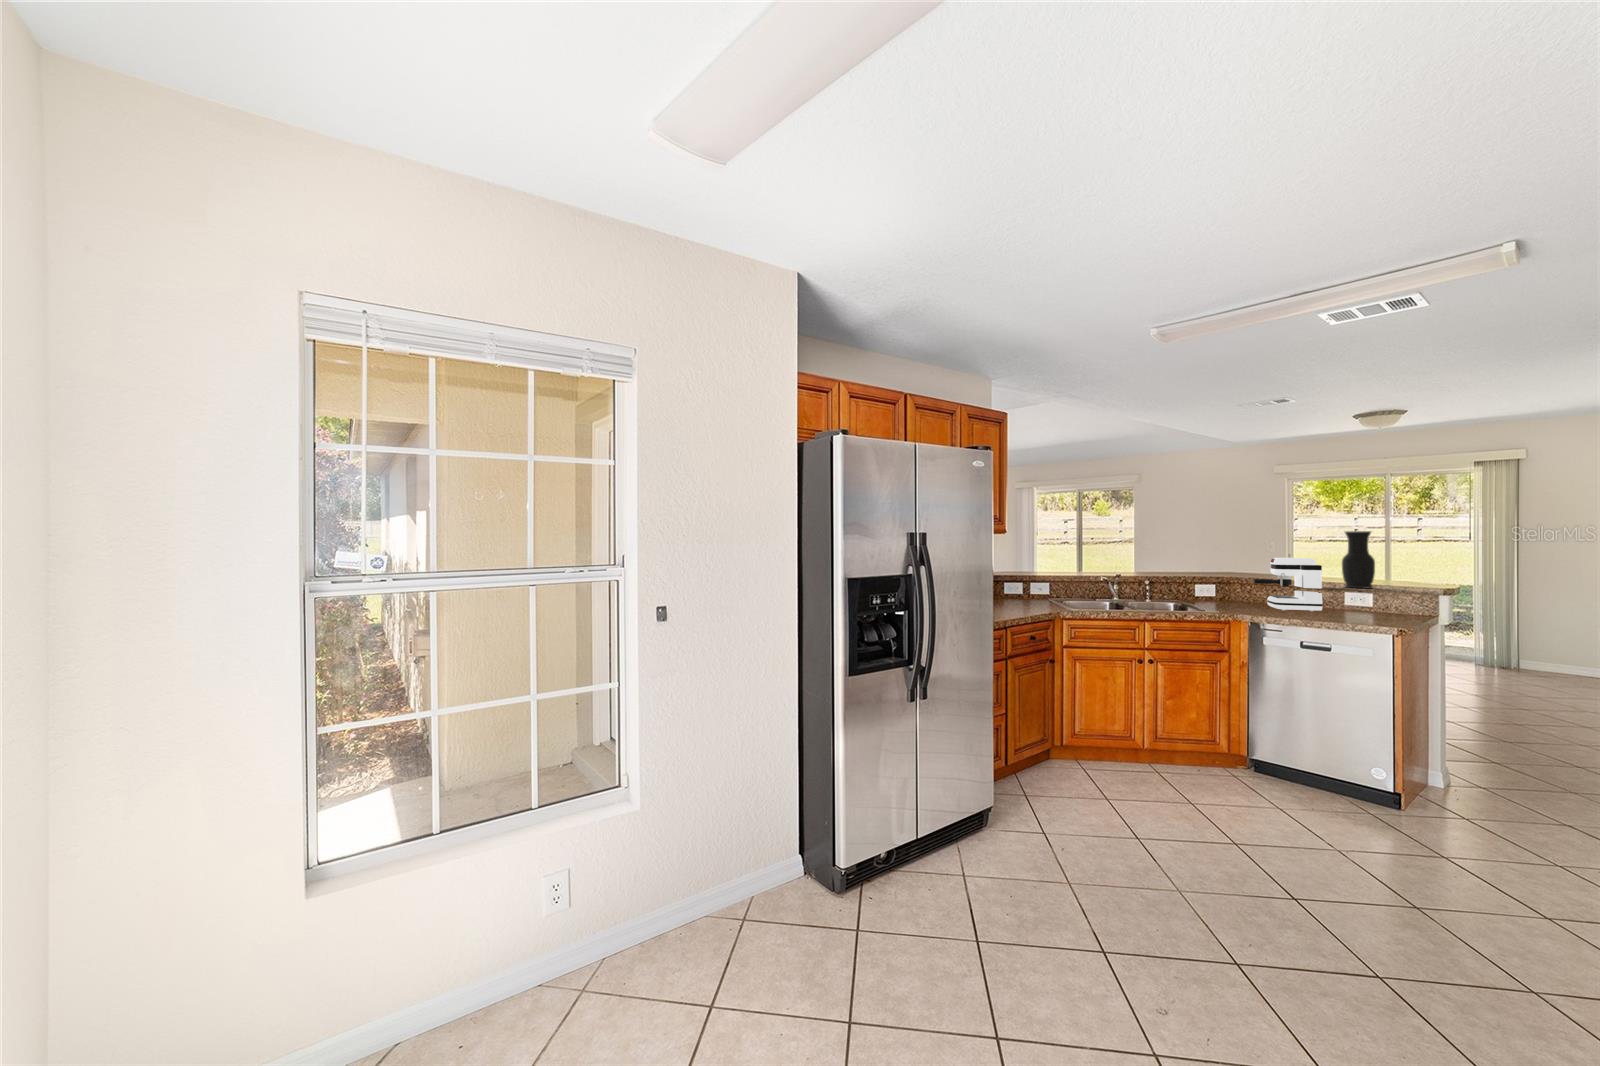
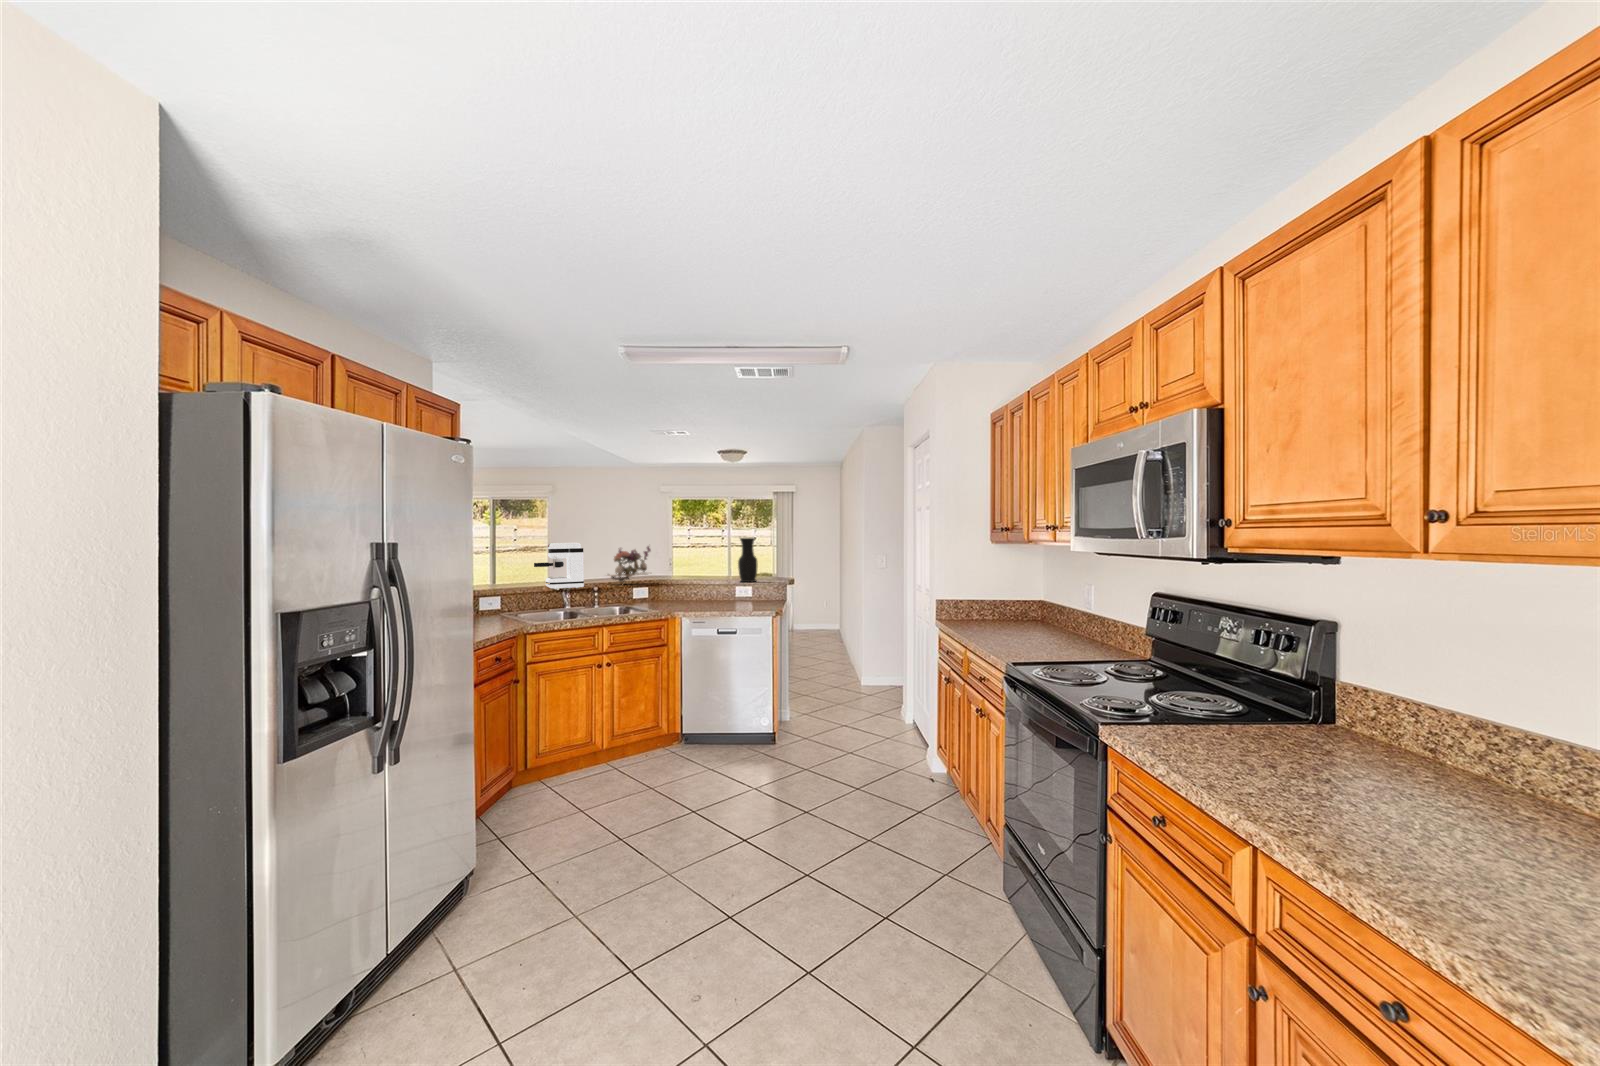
flower arrangement: none [1162,538,1225,580] -> present [608,546,651,582]
coffee maker: present [1254,558,1322,612] -> present [534,543,584,589]

